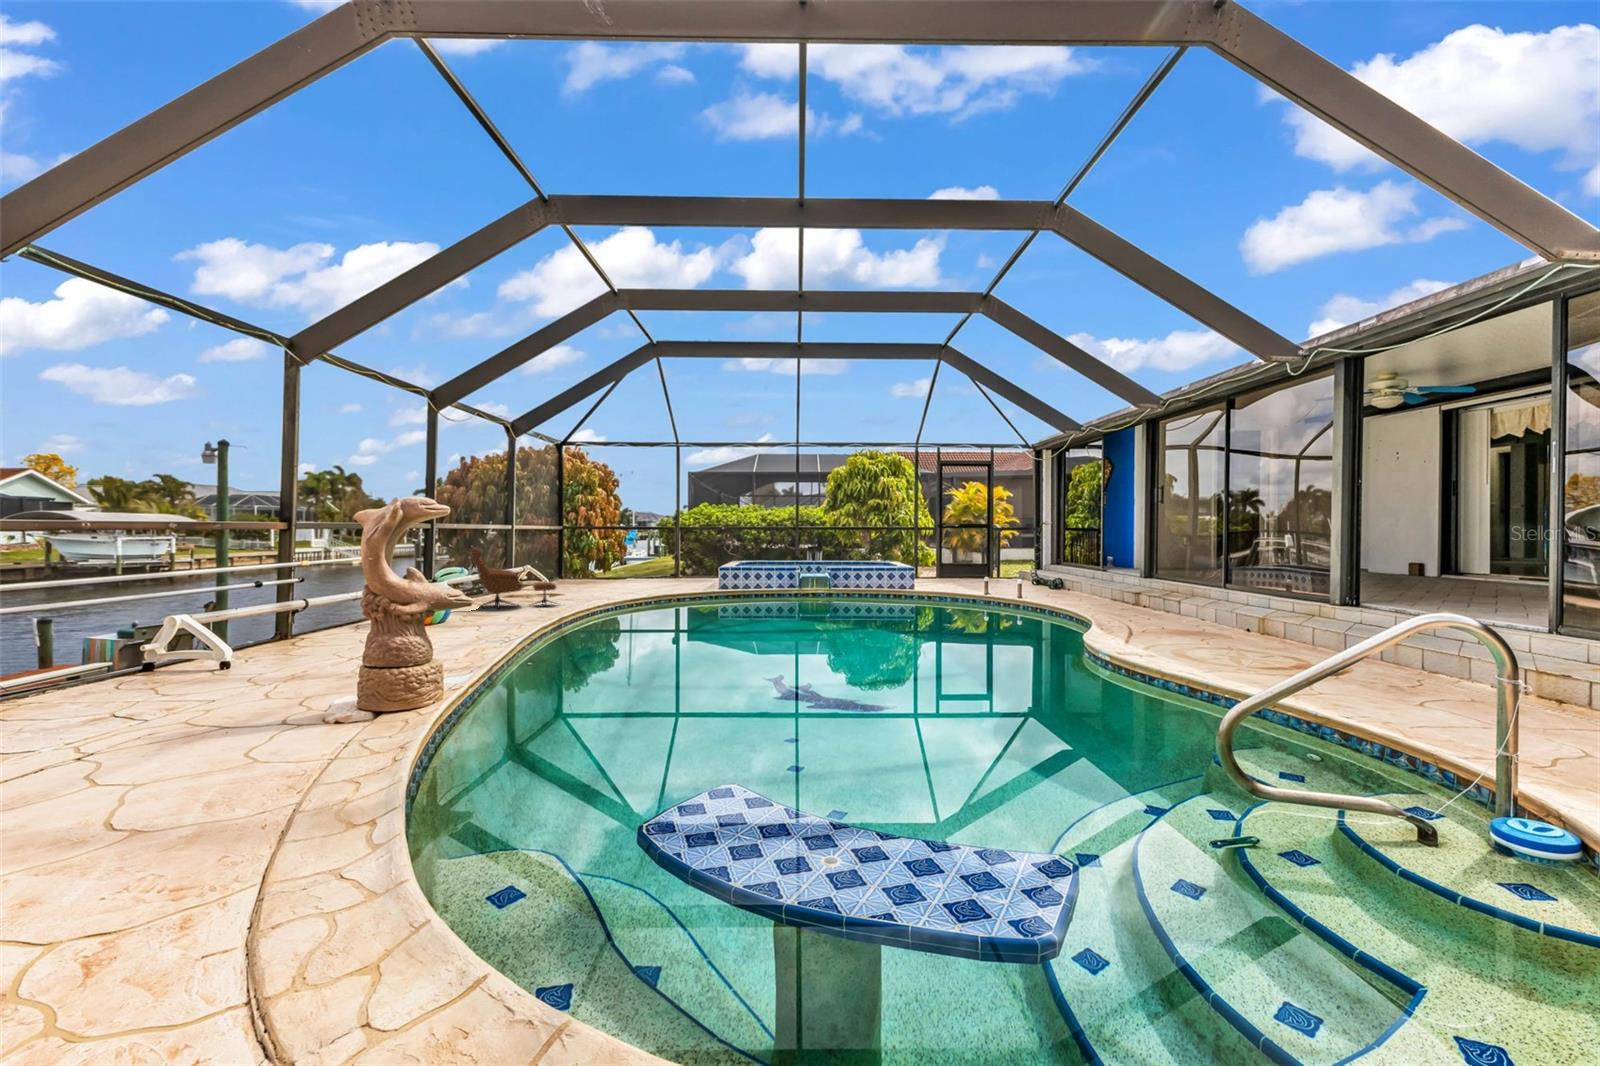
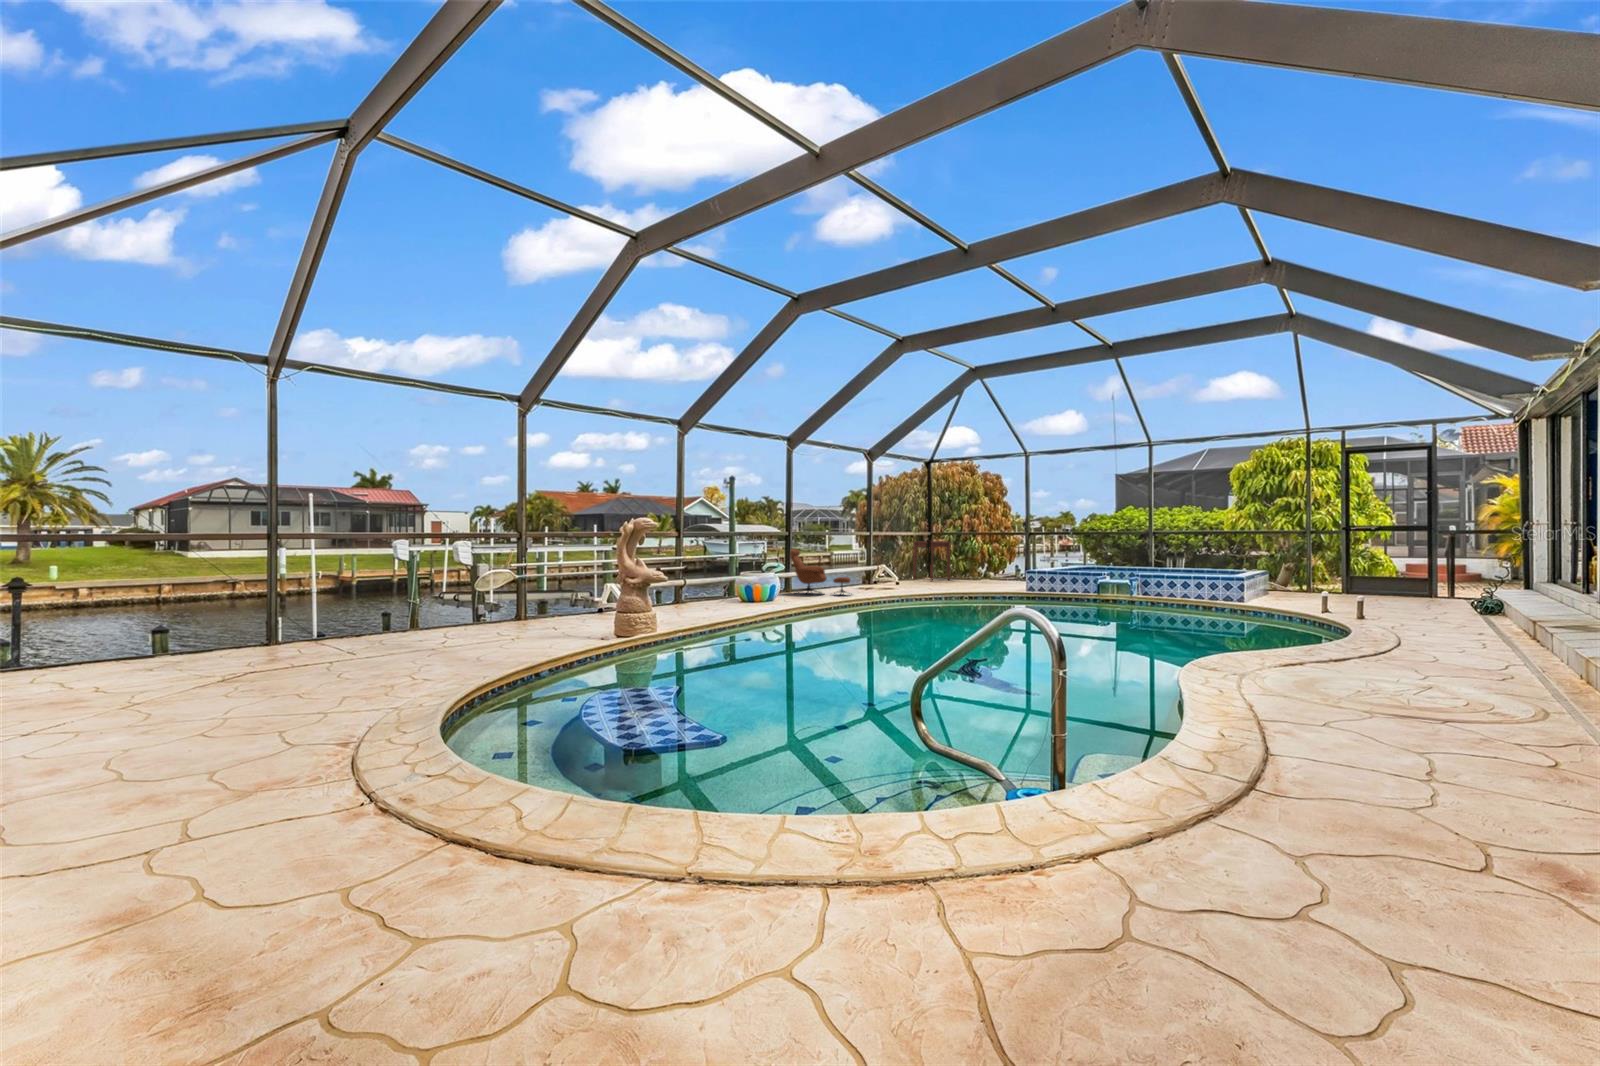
side table: none [568,536,611,582] -> present [913,541,950,581]

